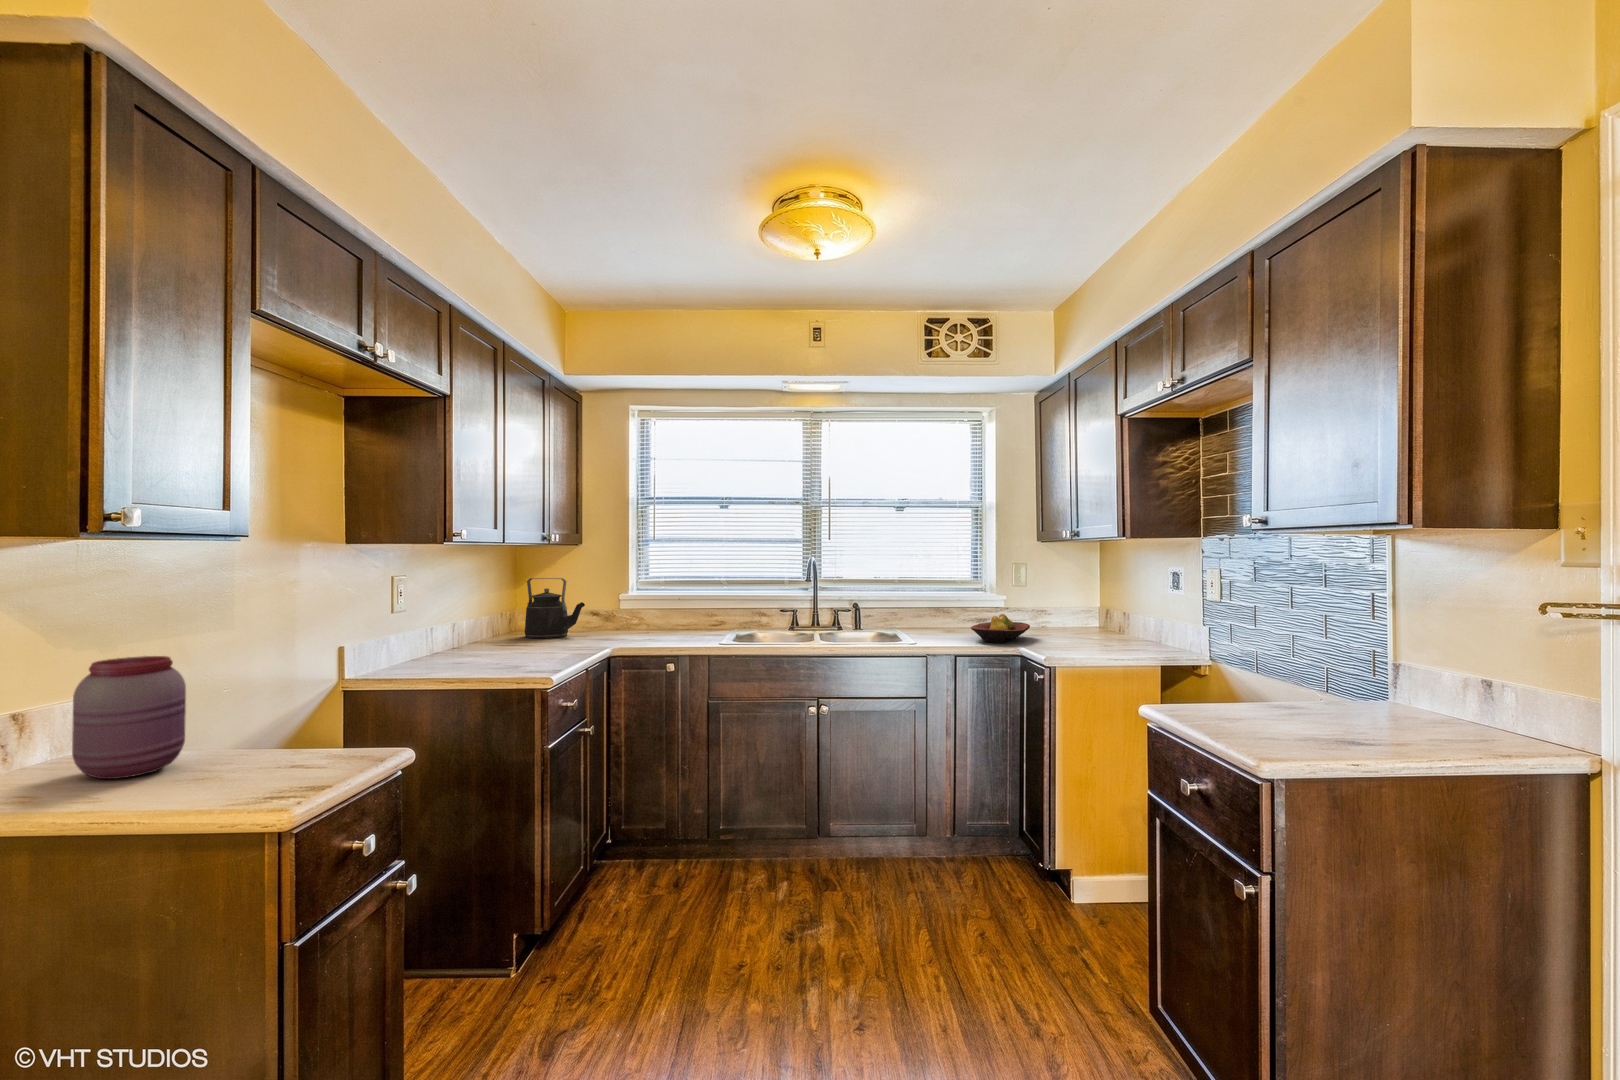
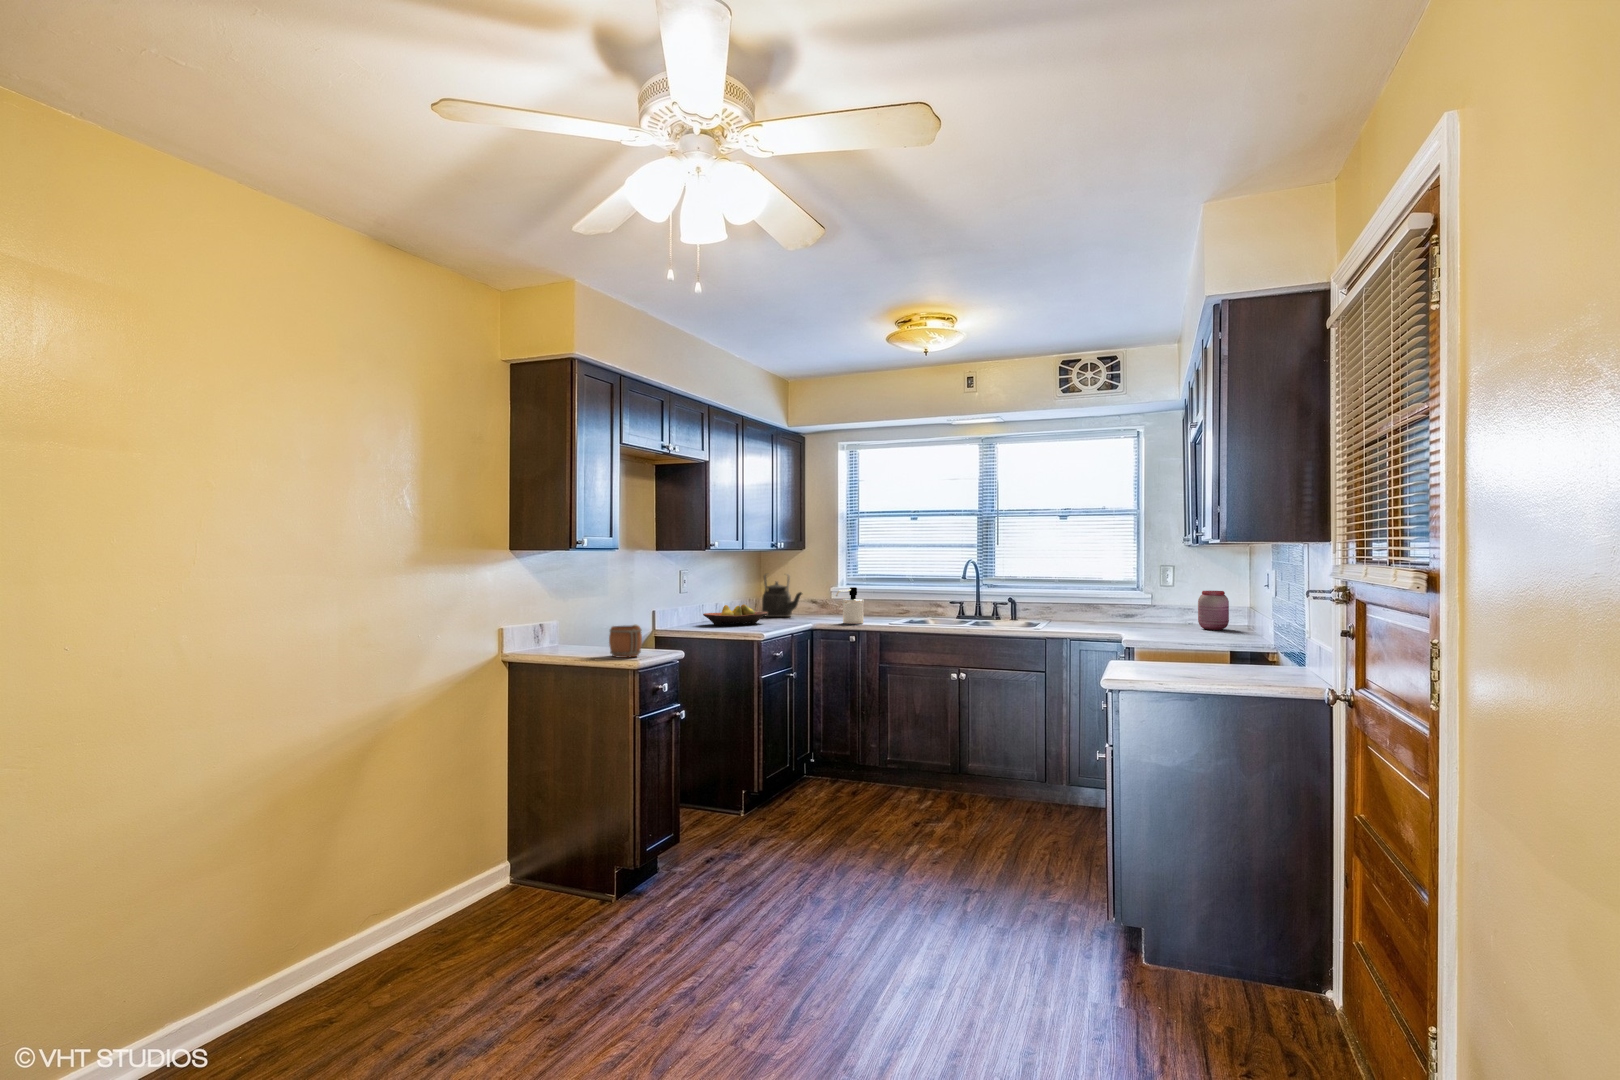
soap dispenser: none [645,596,681,646] -> present [836,587,864,624]
fruit bowl: present [971,614,1030,643] -> present [703,604,767,626]
jar: present [72,656,186,779] -> present [1198,591,1229,630]
mug: none [210,705,305,799] -> present [609,624,642,658]

